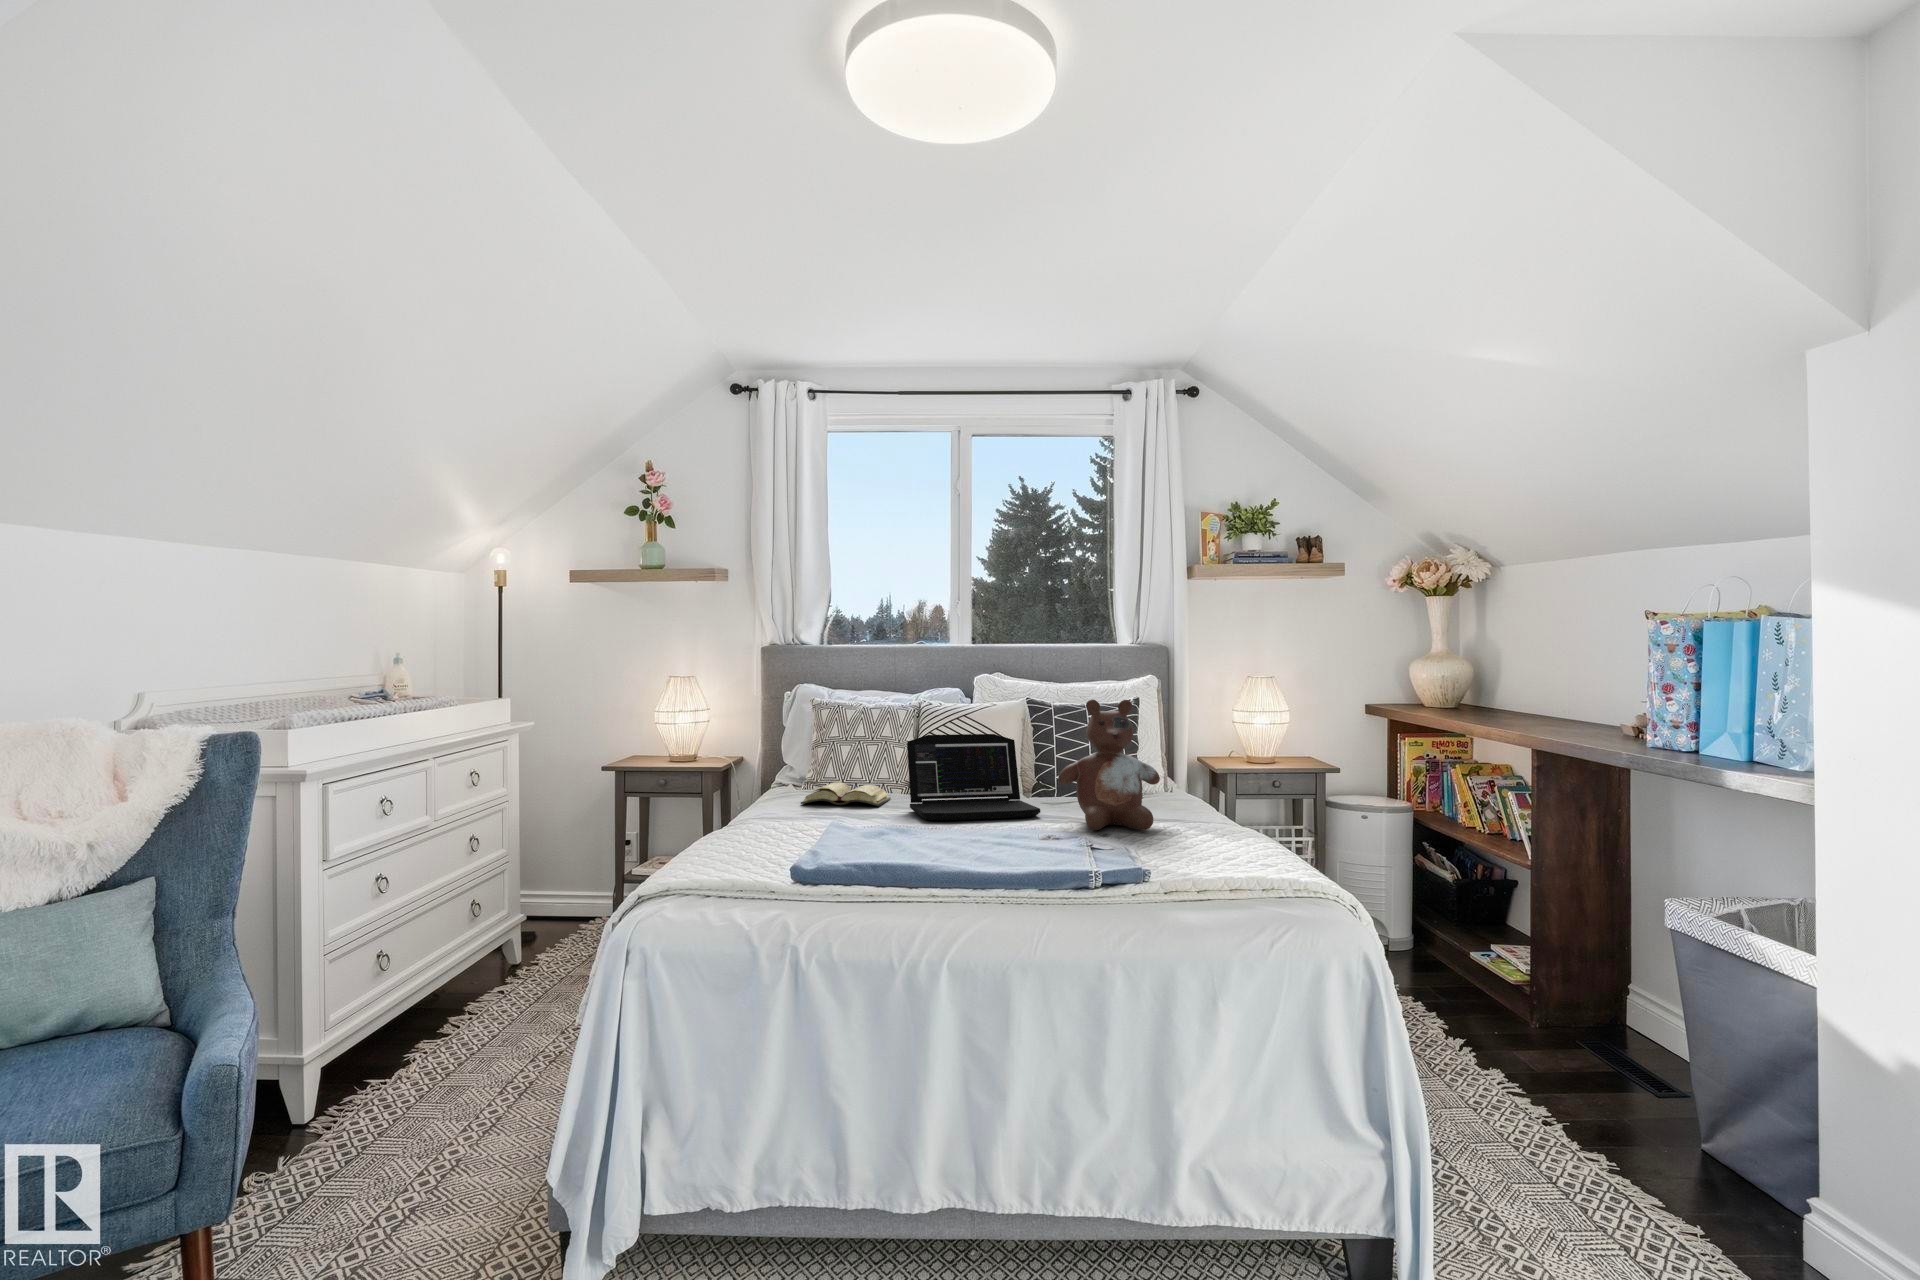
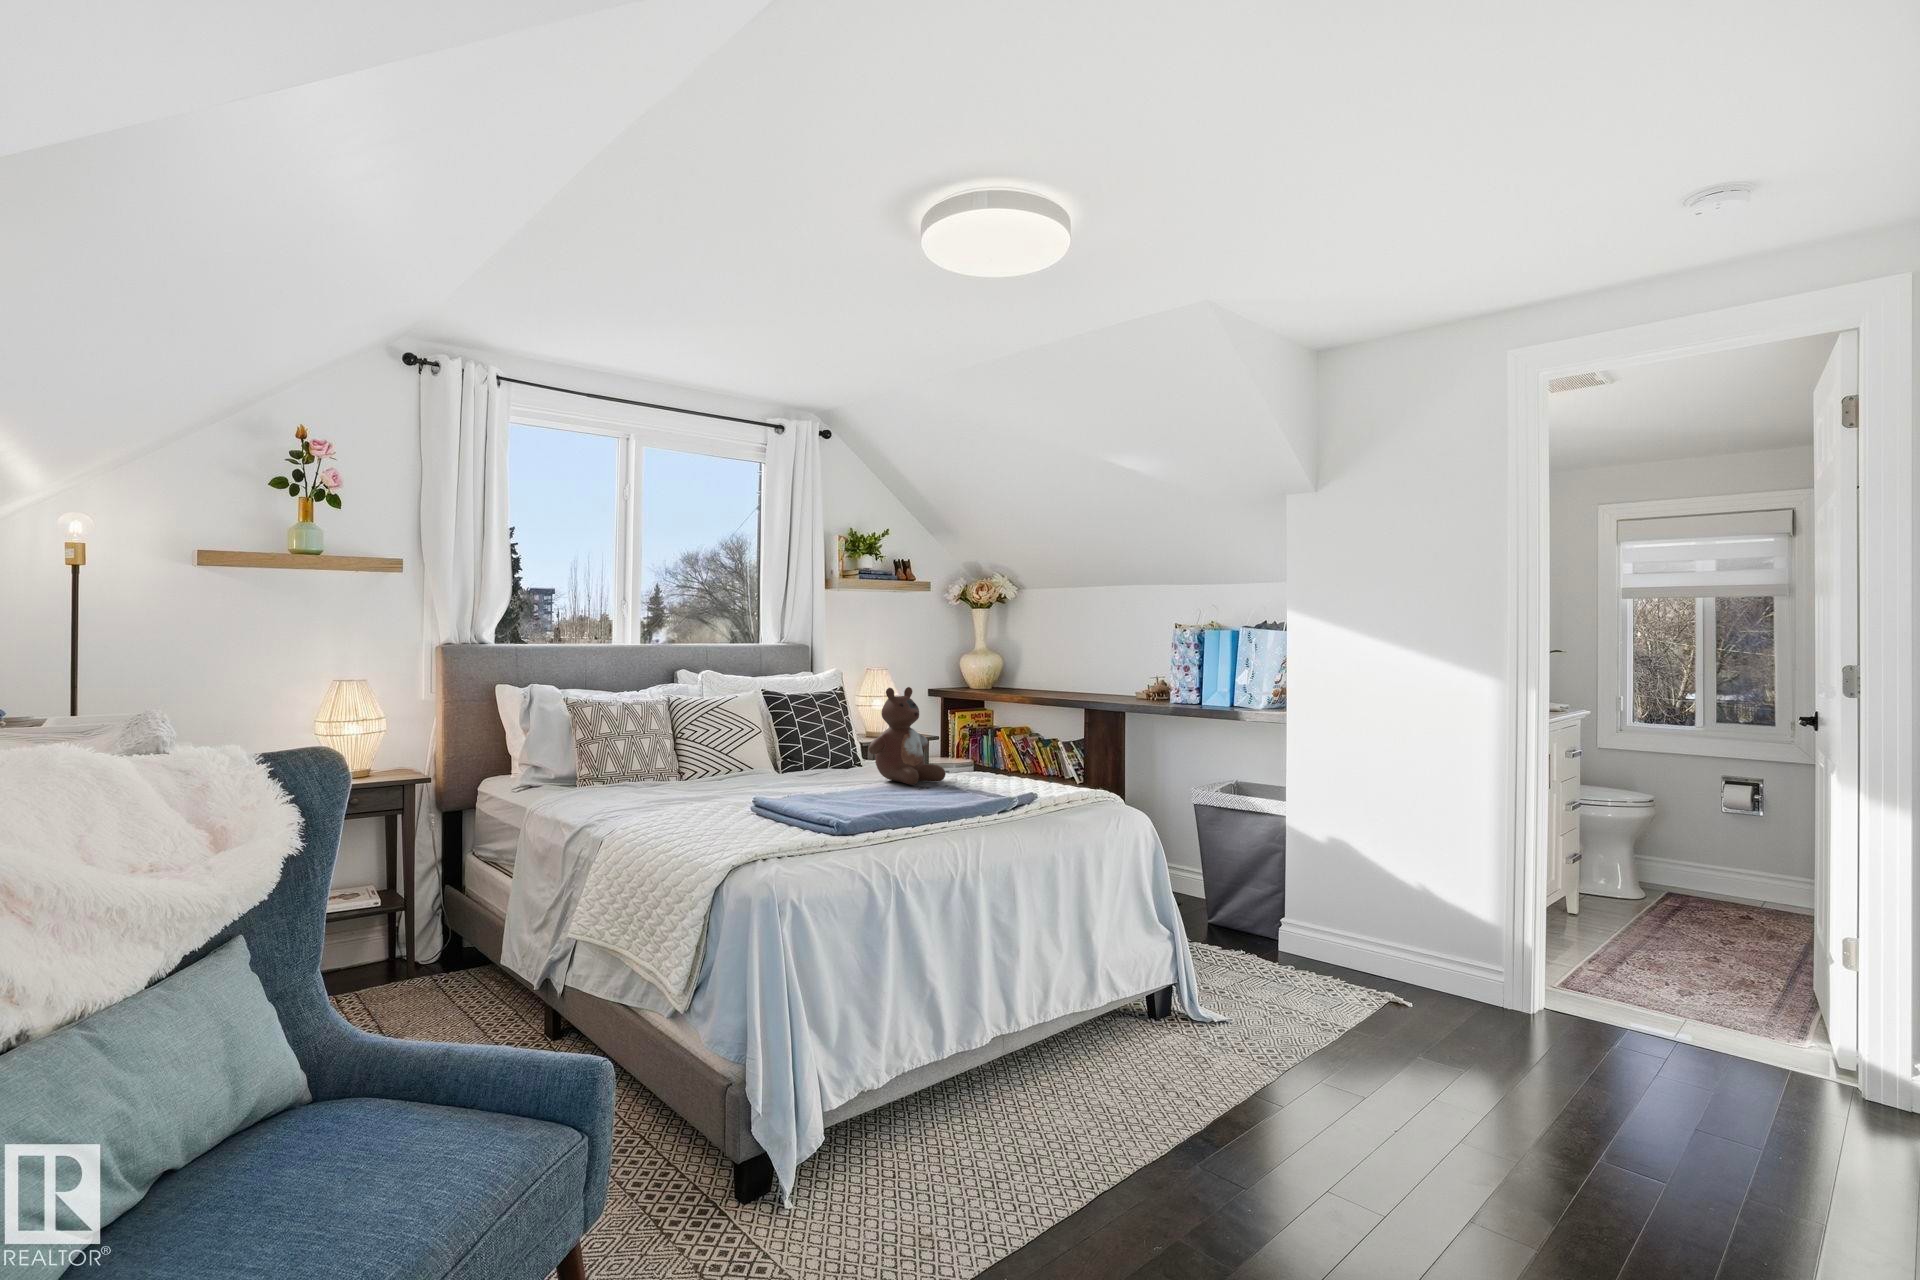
laptop: present [907,734,1040,820] -> none [728,720,845,793]
diary: present [801,782,891,806] -> none [616,772,704,795]

